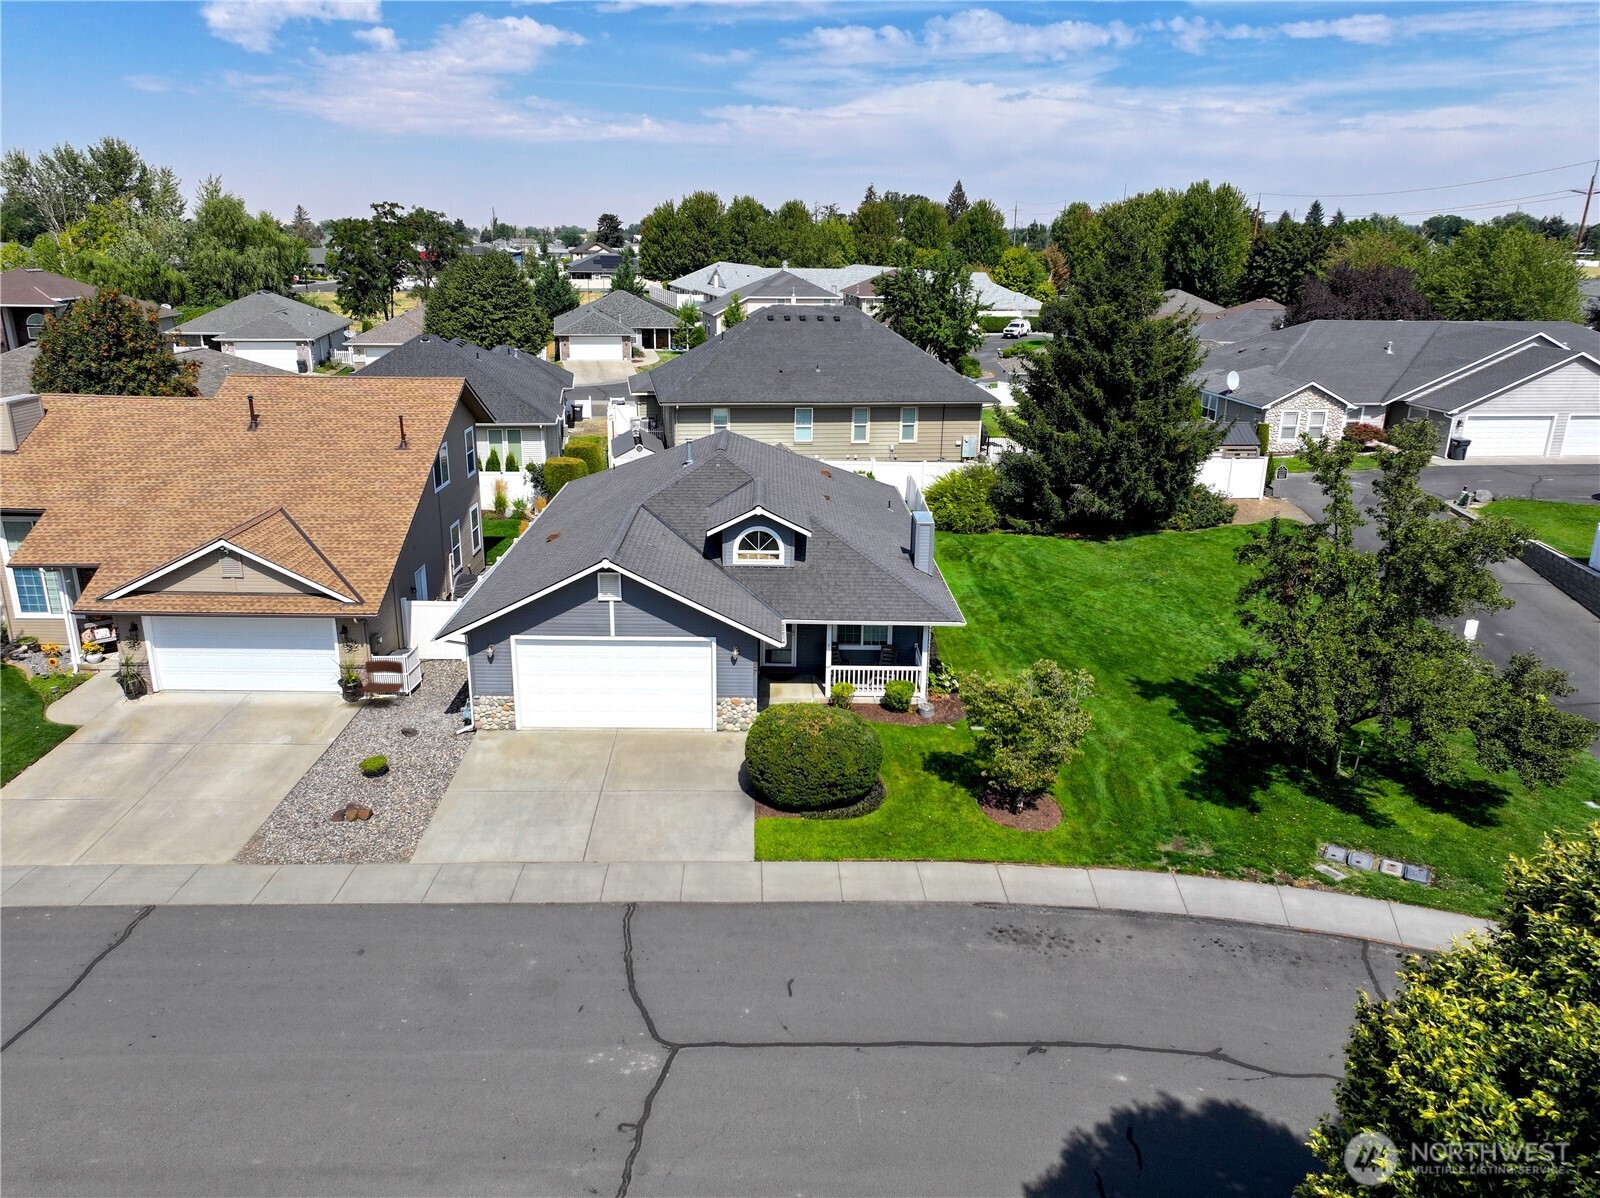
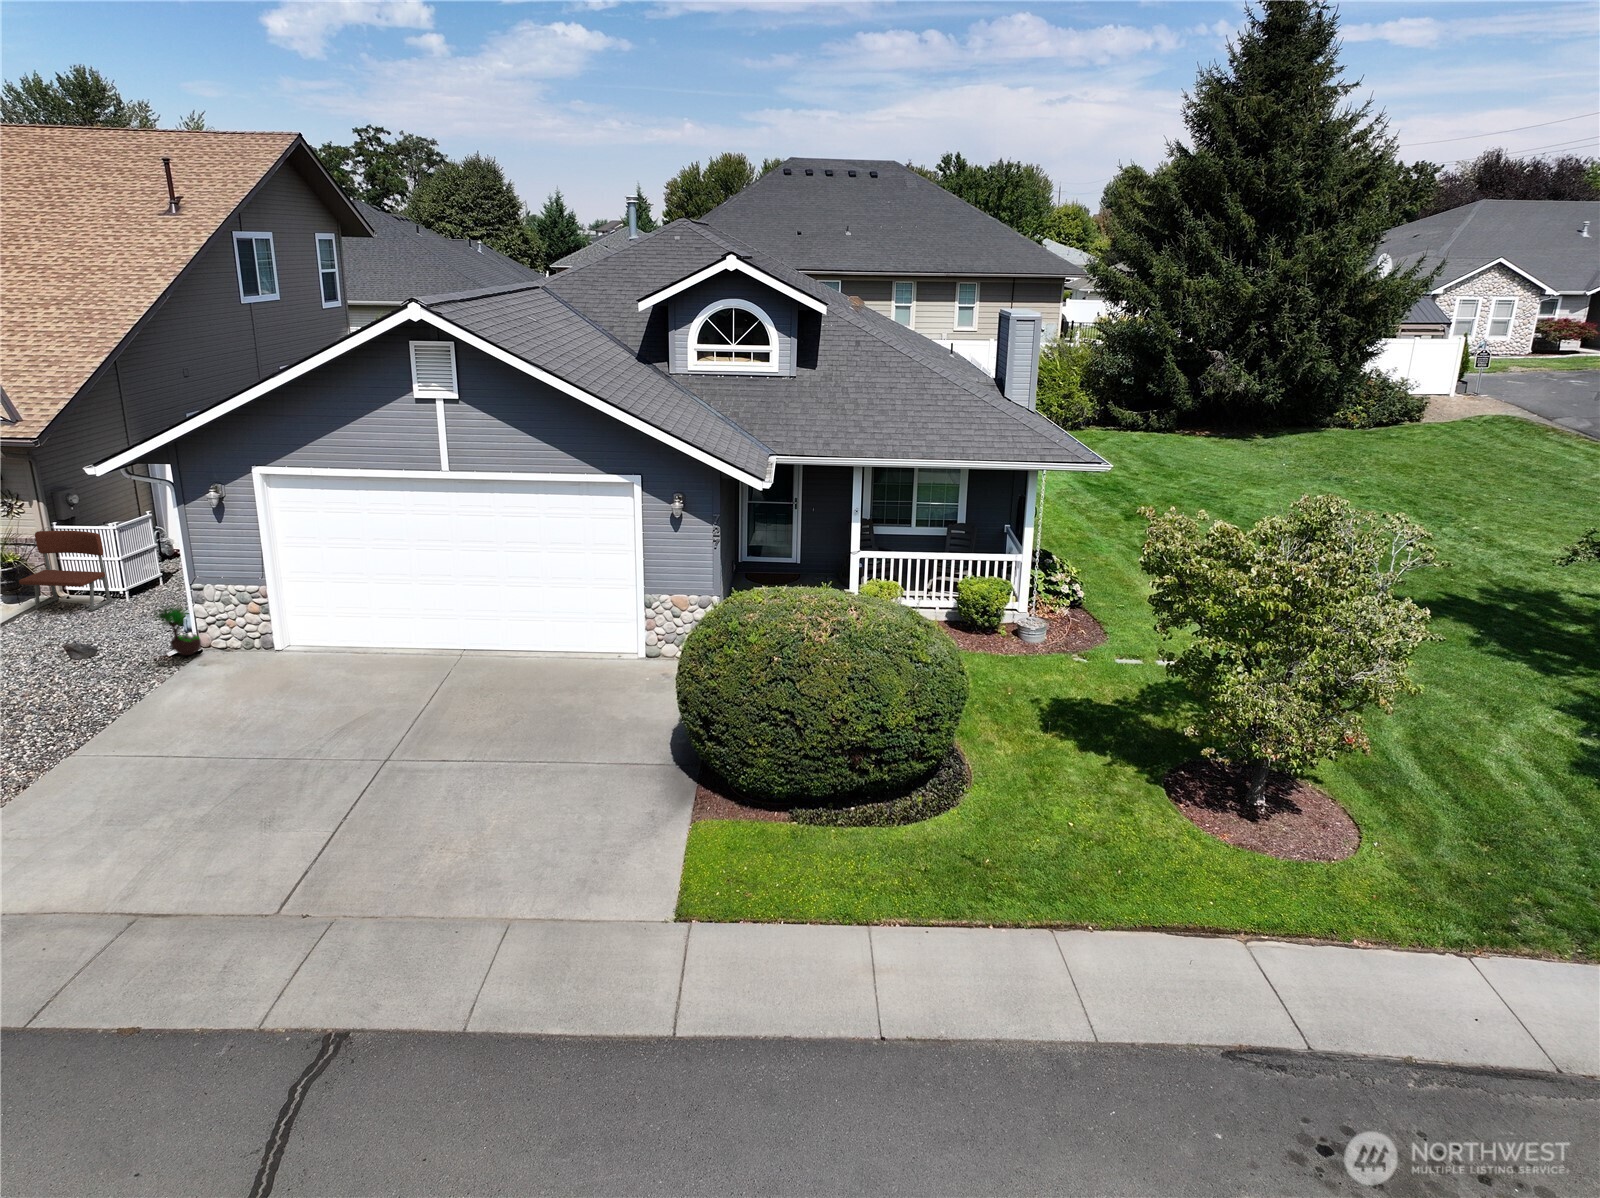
potted tree: none [454,706,477,734] -> present [155,606,201,655]

